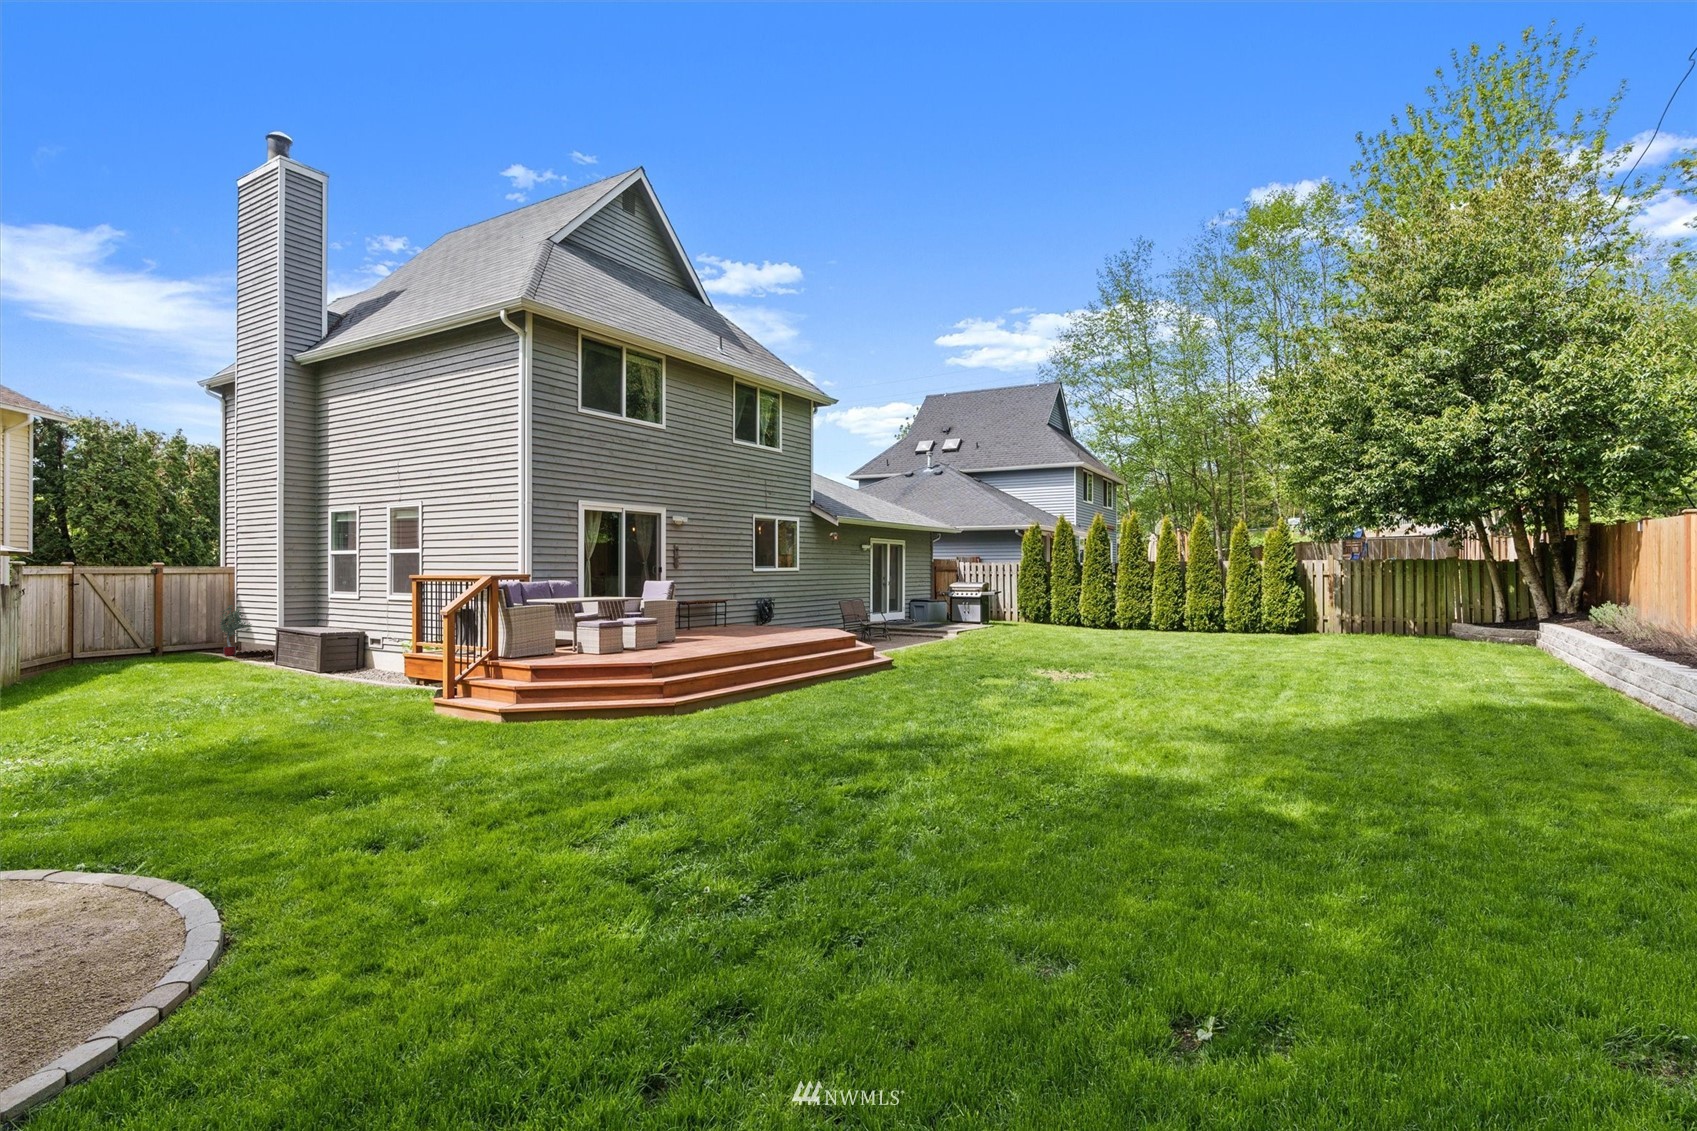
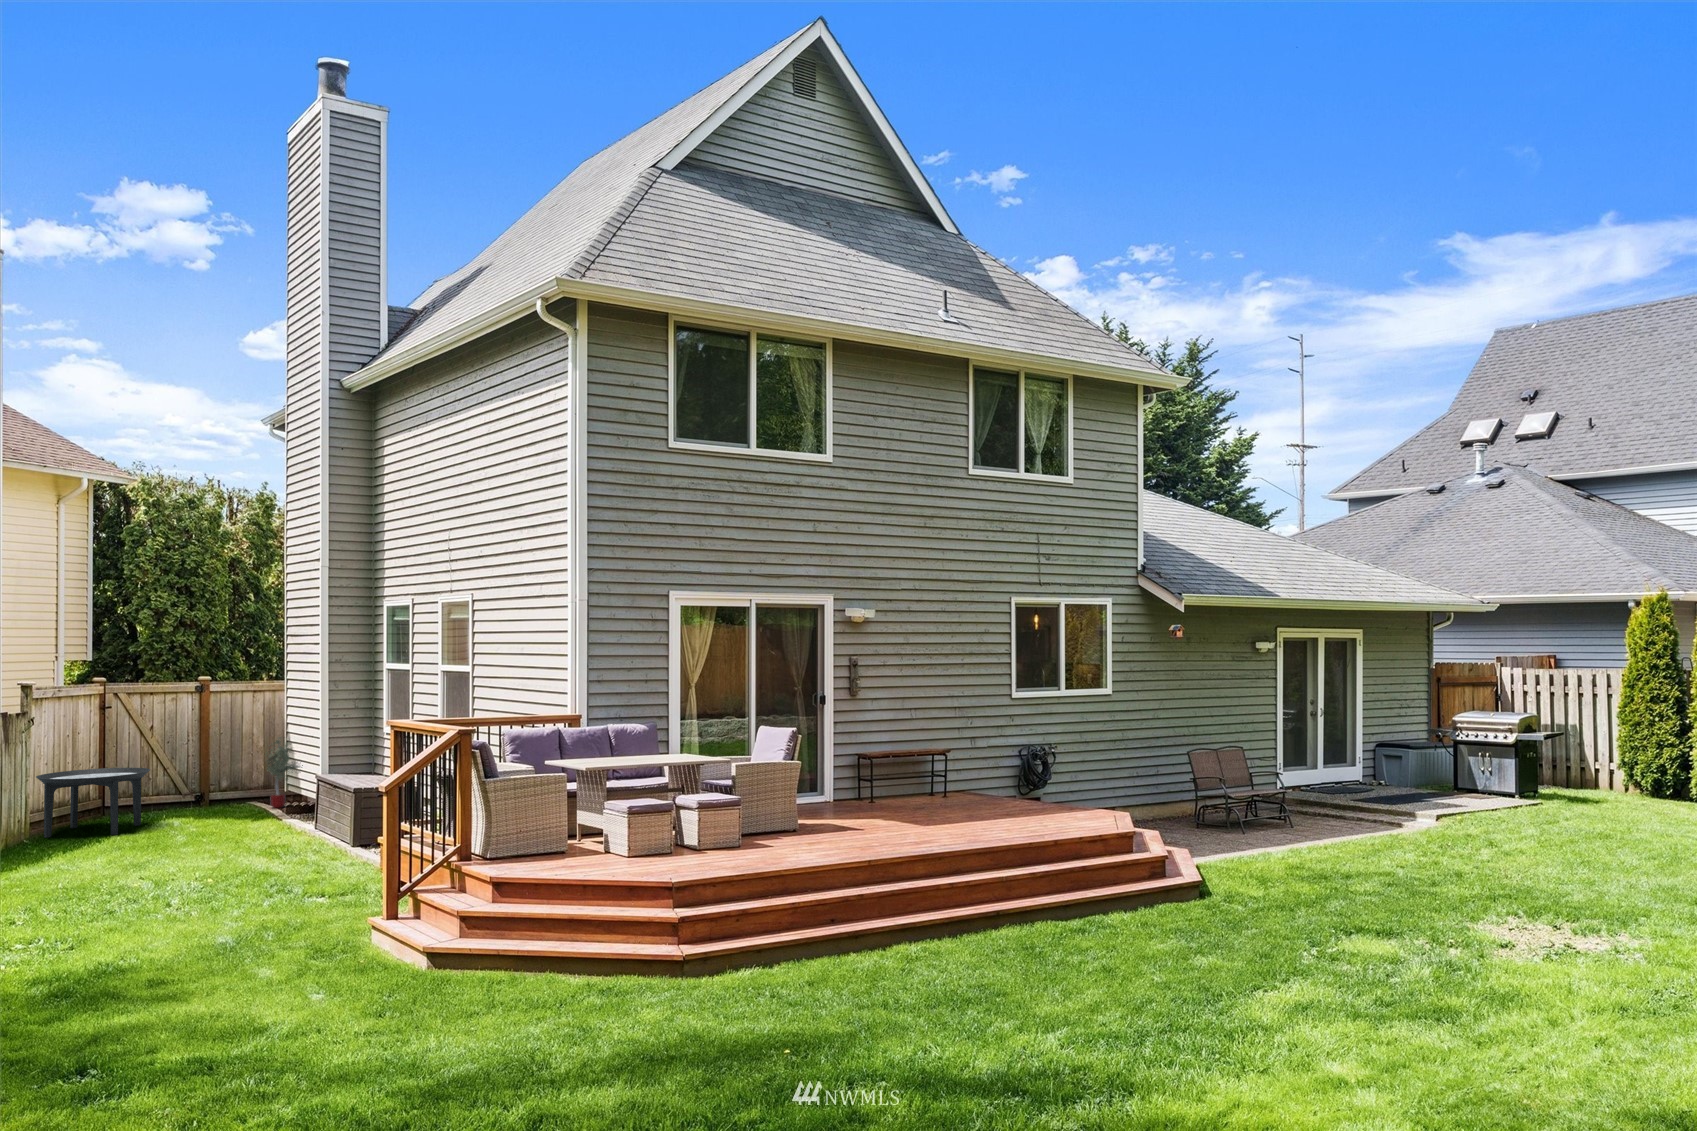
round table: none [25,628,132,681] -> present [36,768,150,838]

